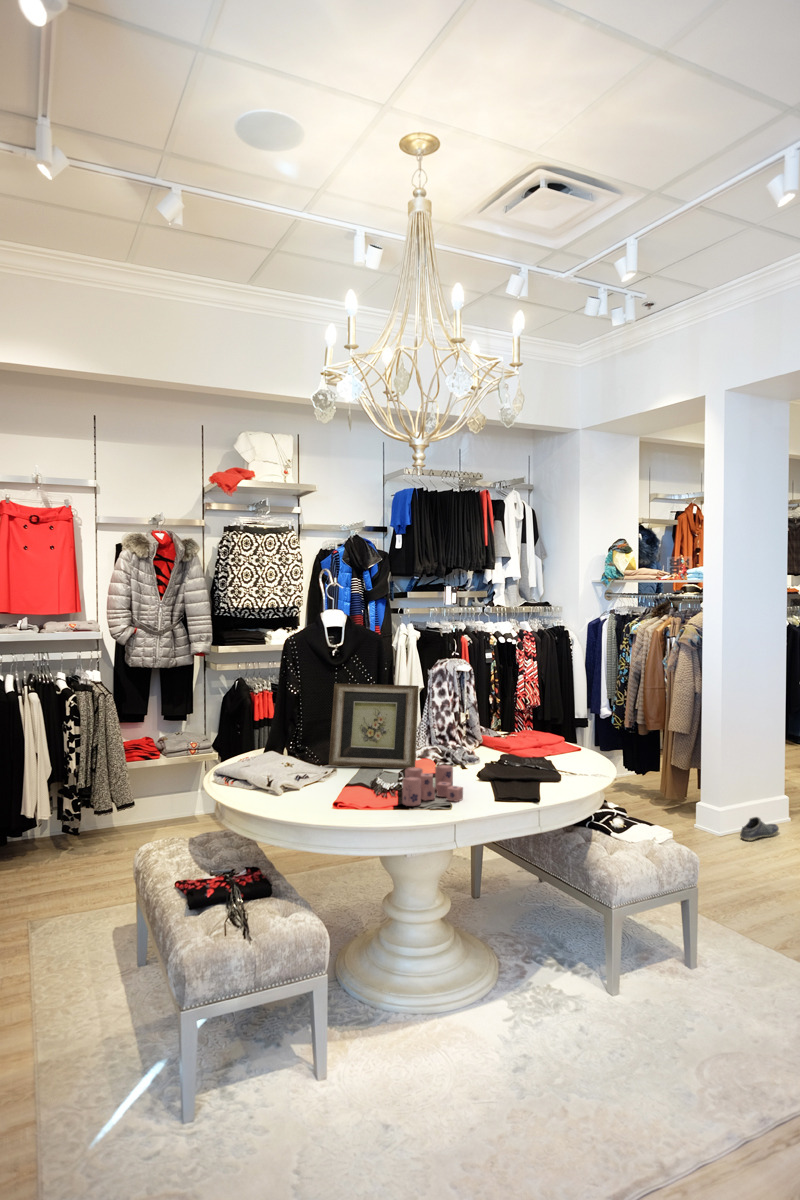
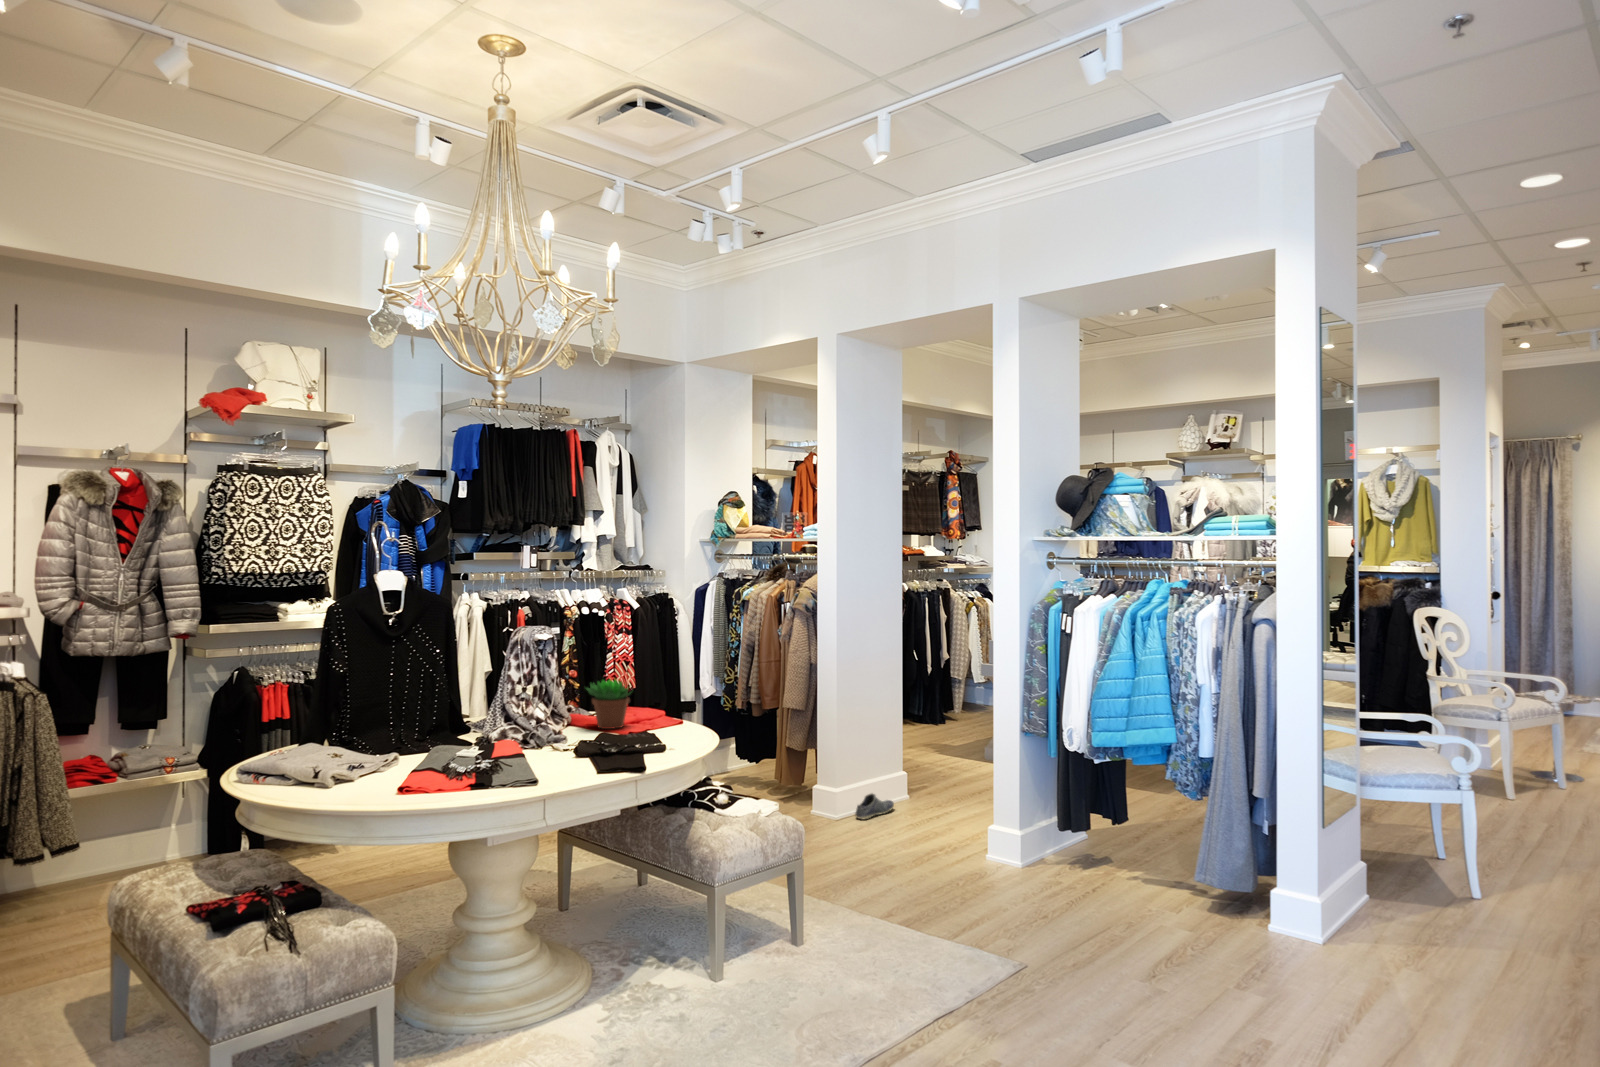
picture frame: present [329,684,419,768] -> none [385,655,499,754]
succulent plant: none [492,707,535,753] -> present [586,679,631,729]
candle: present [402,765,463,806] -> none [484,740,554,785]

